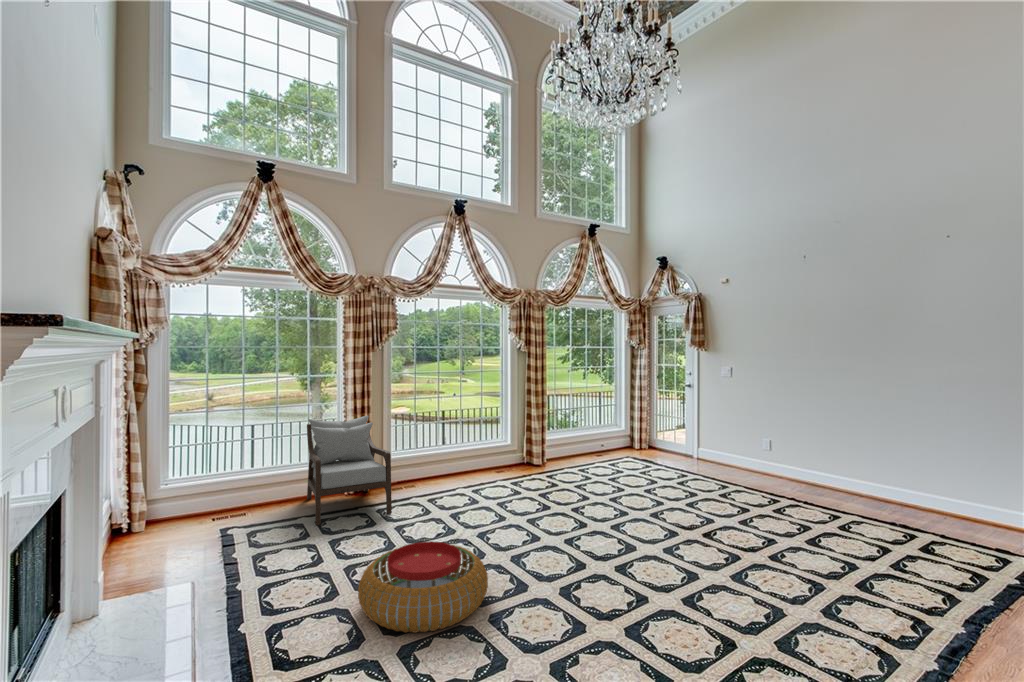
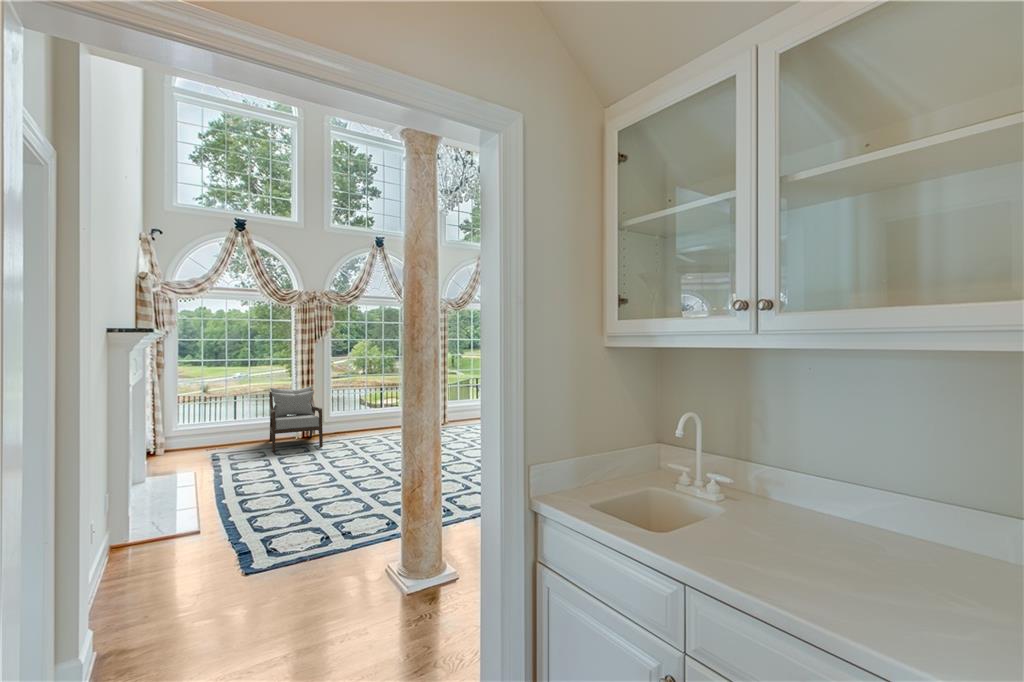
pouf: present [358,541,488,633] -> none [286,449,359,487]

